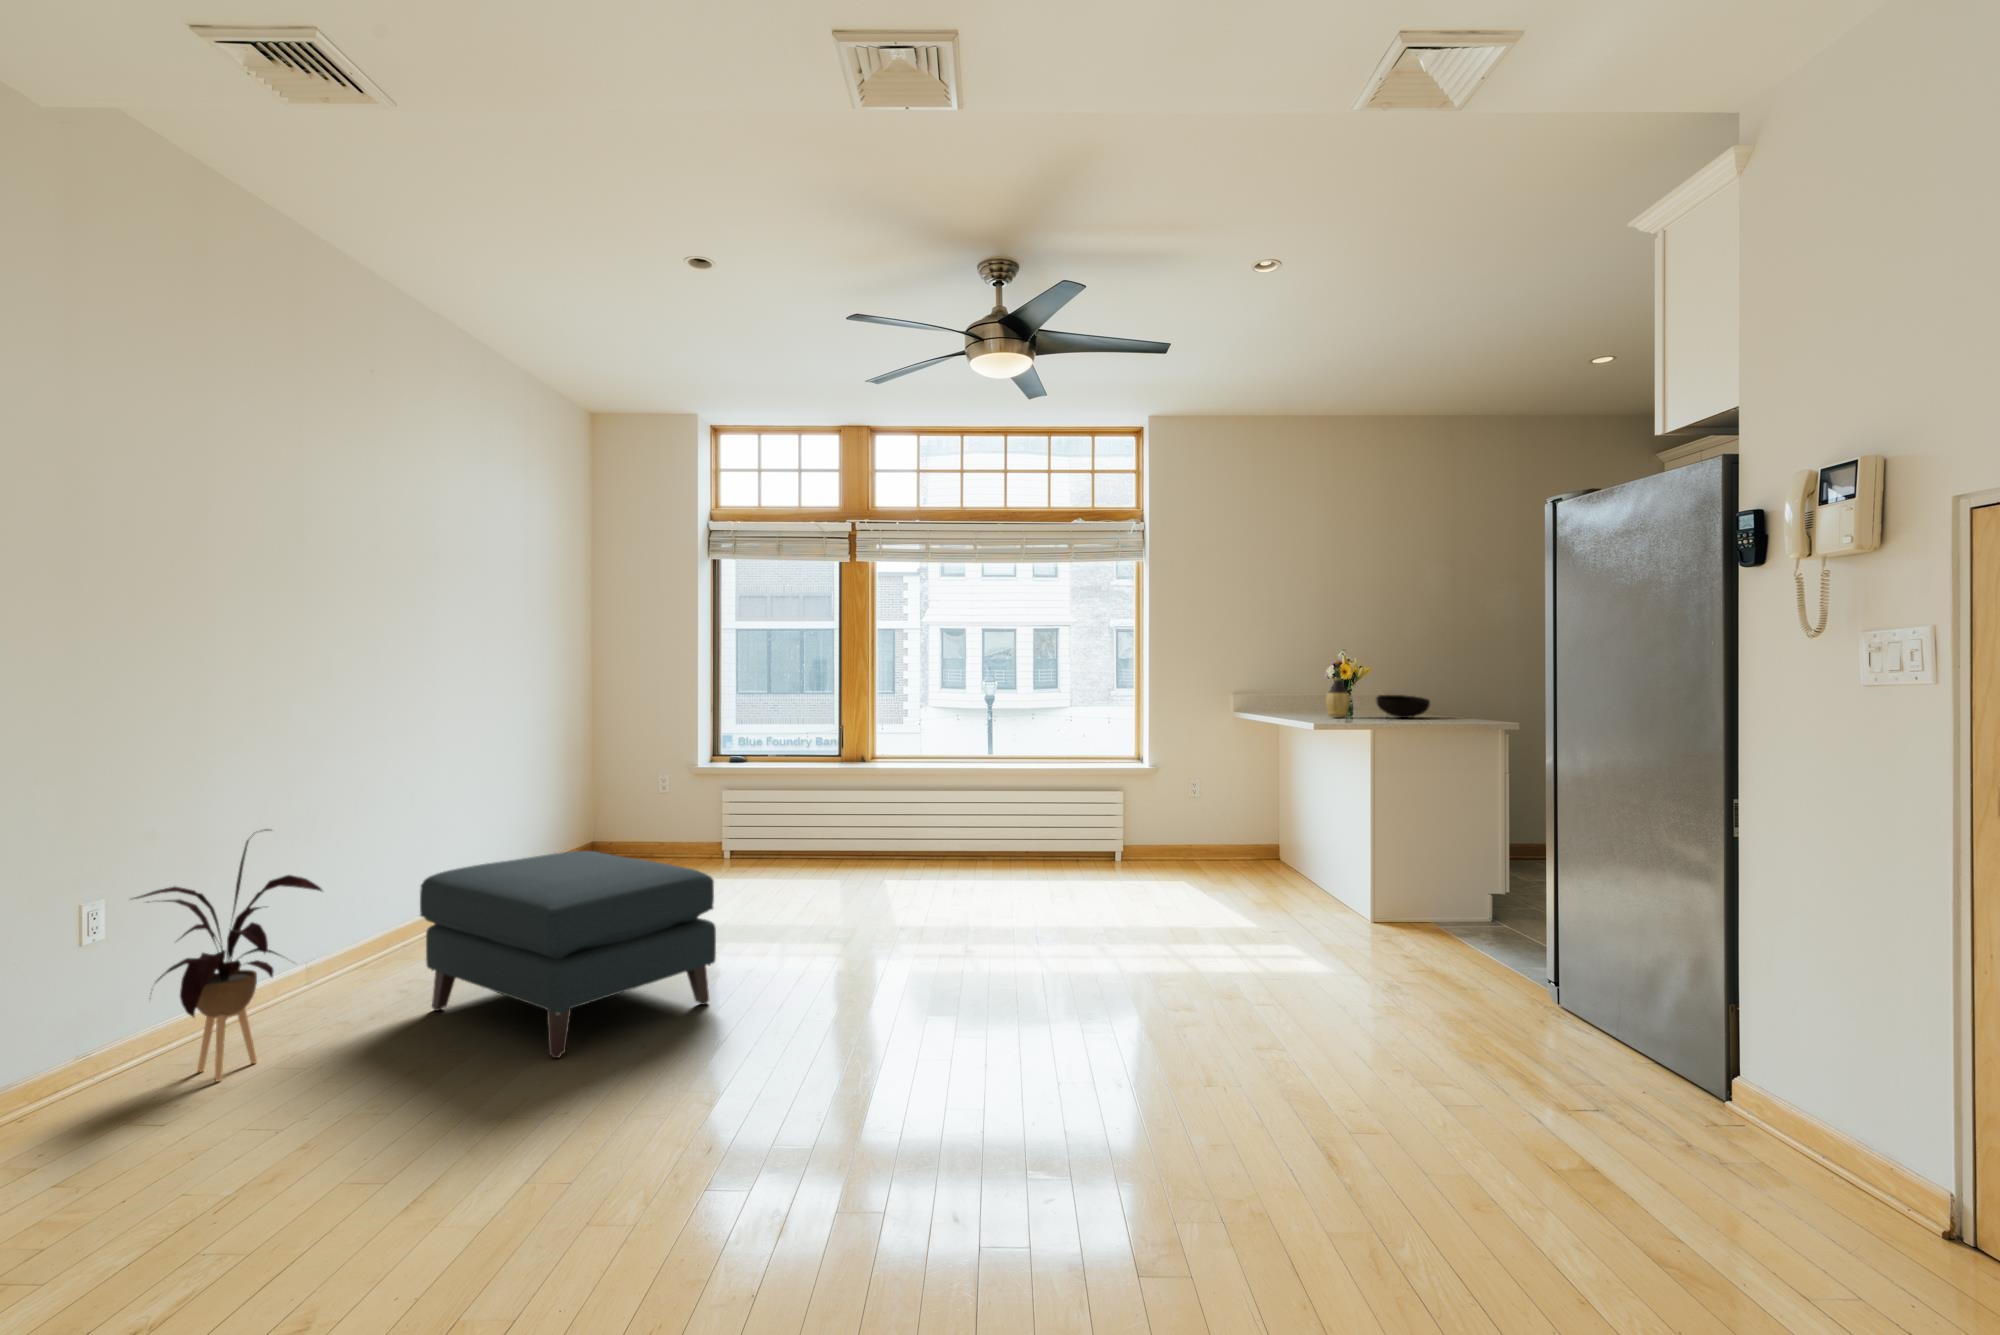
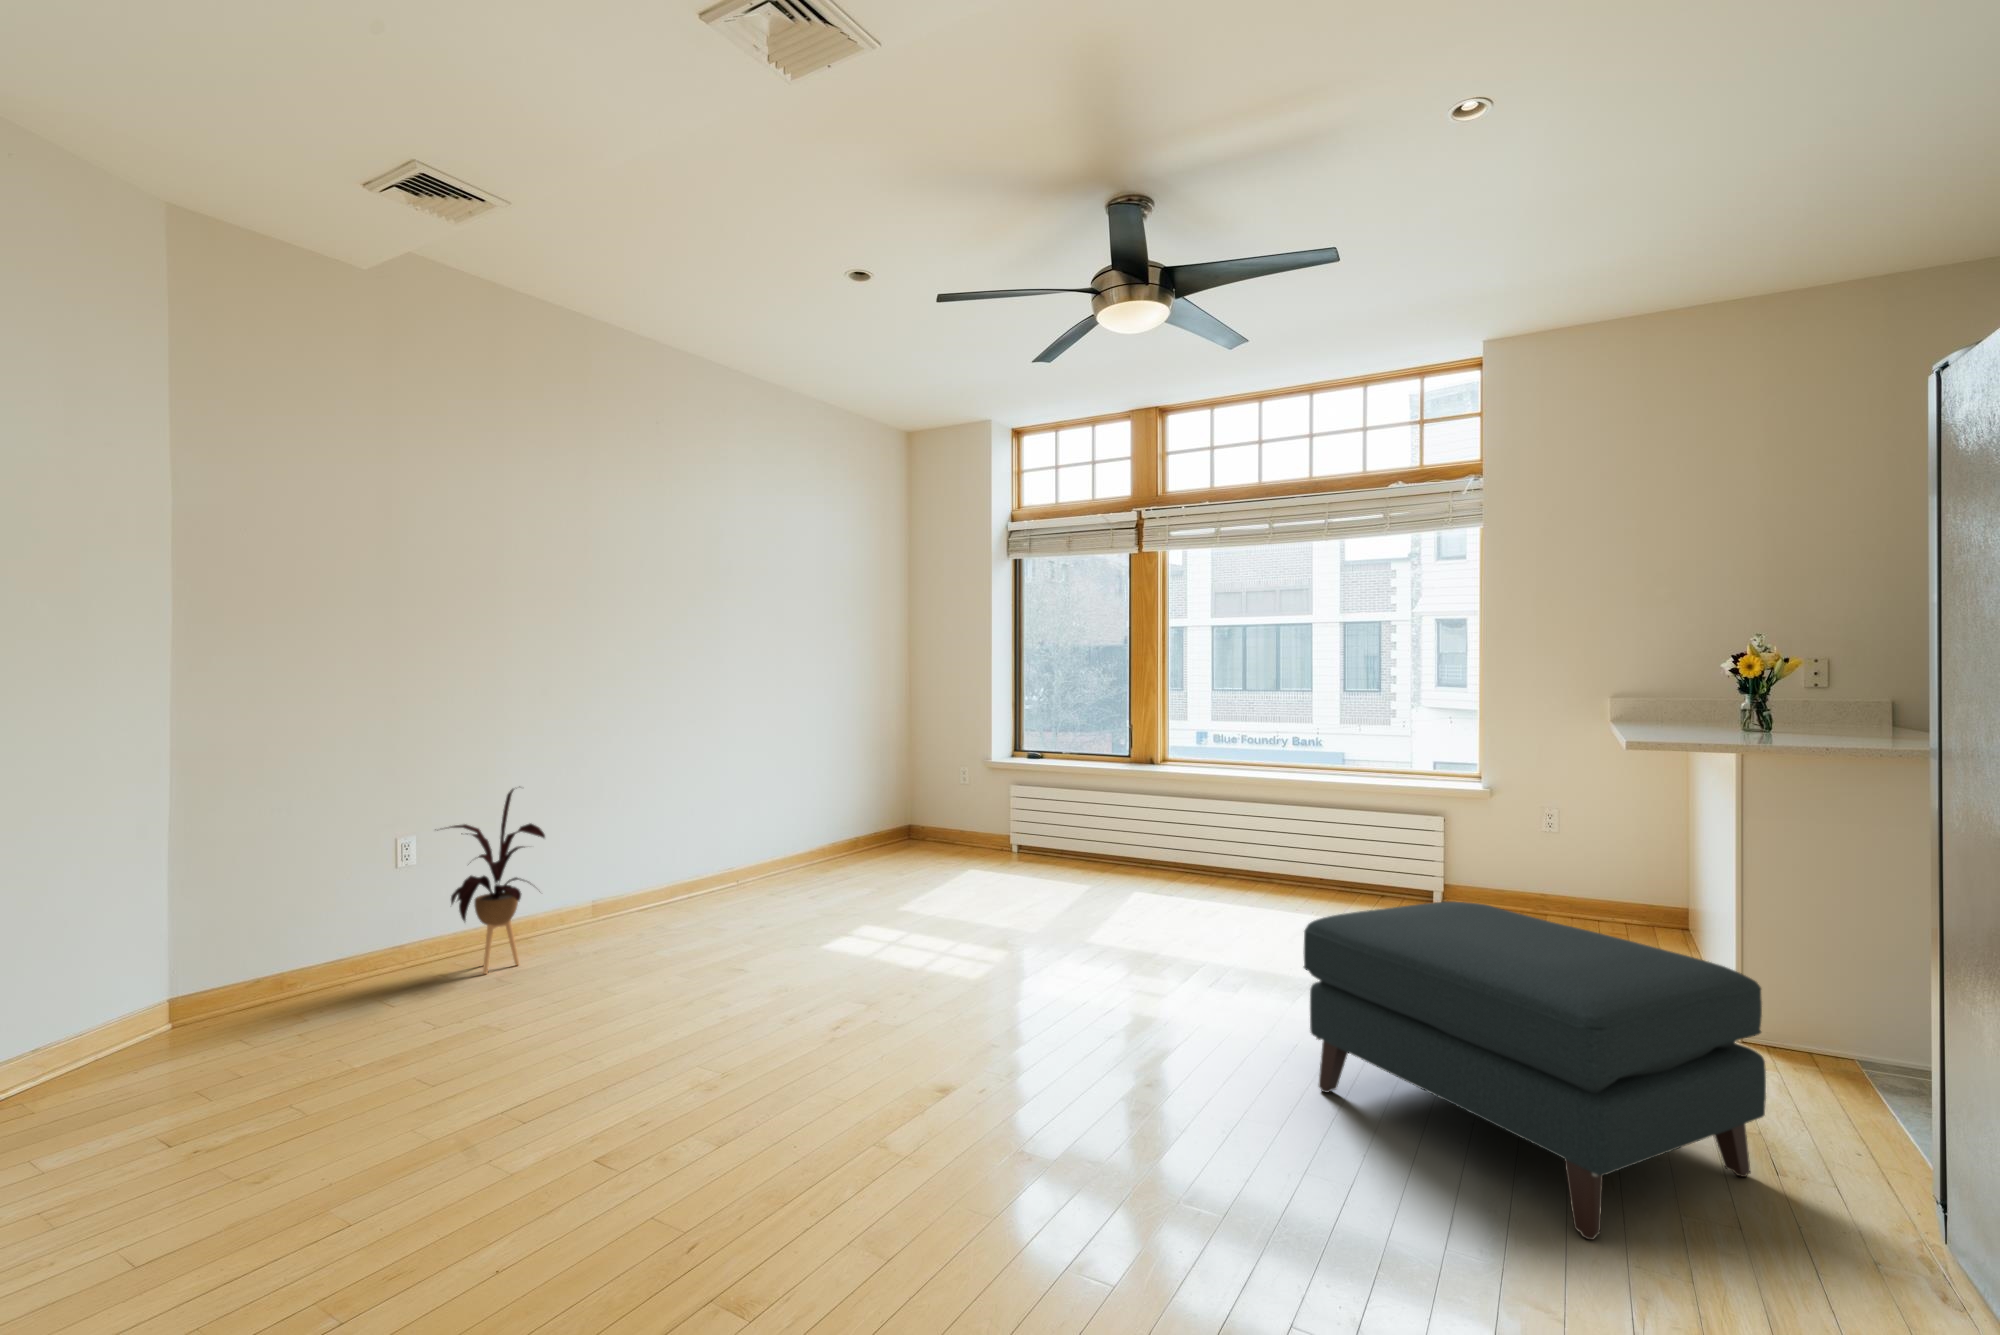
wine bottle: present [1326,660,1350,718] -> none [1702,650,1745,733]
bowl: present [1376,695,1430,718] -> none [1785,702,1887,737]
ottoman: present [420,851,716,1058] -> present [1304,902,1766,1240]

